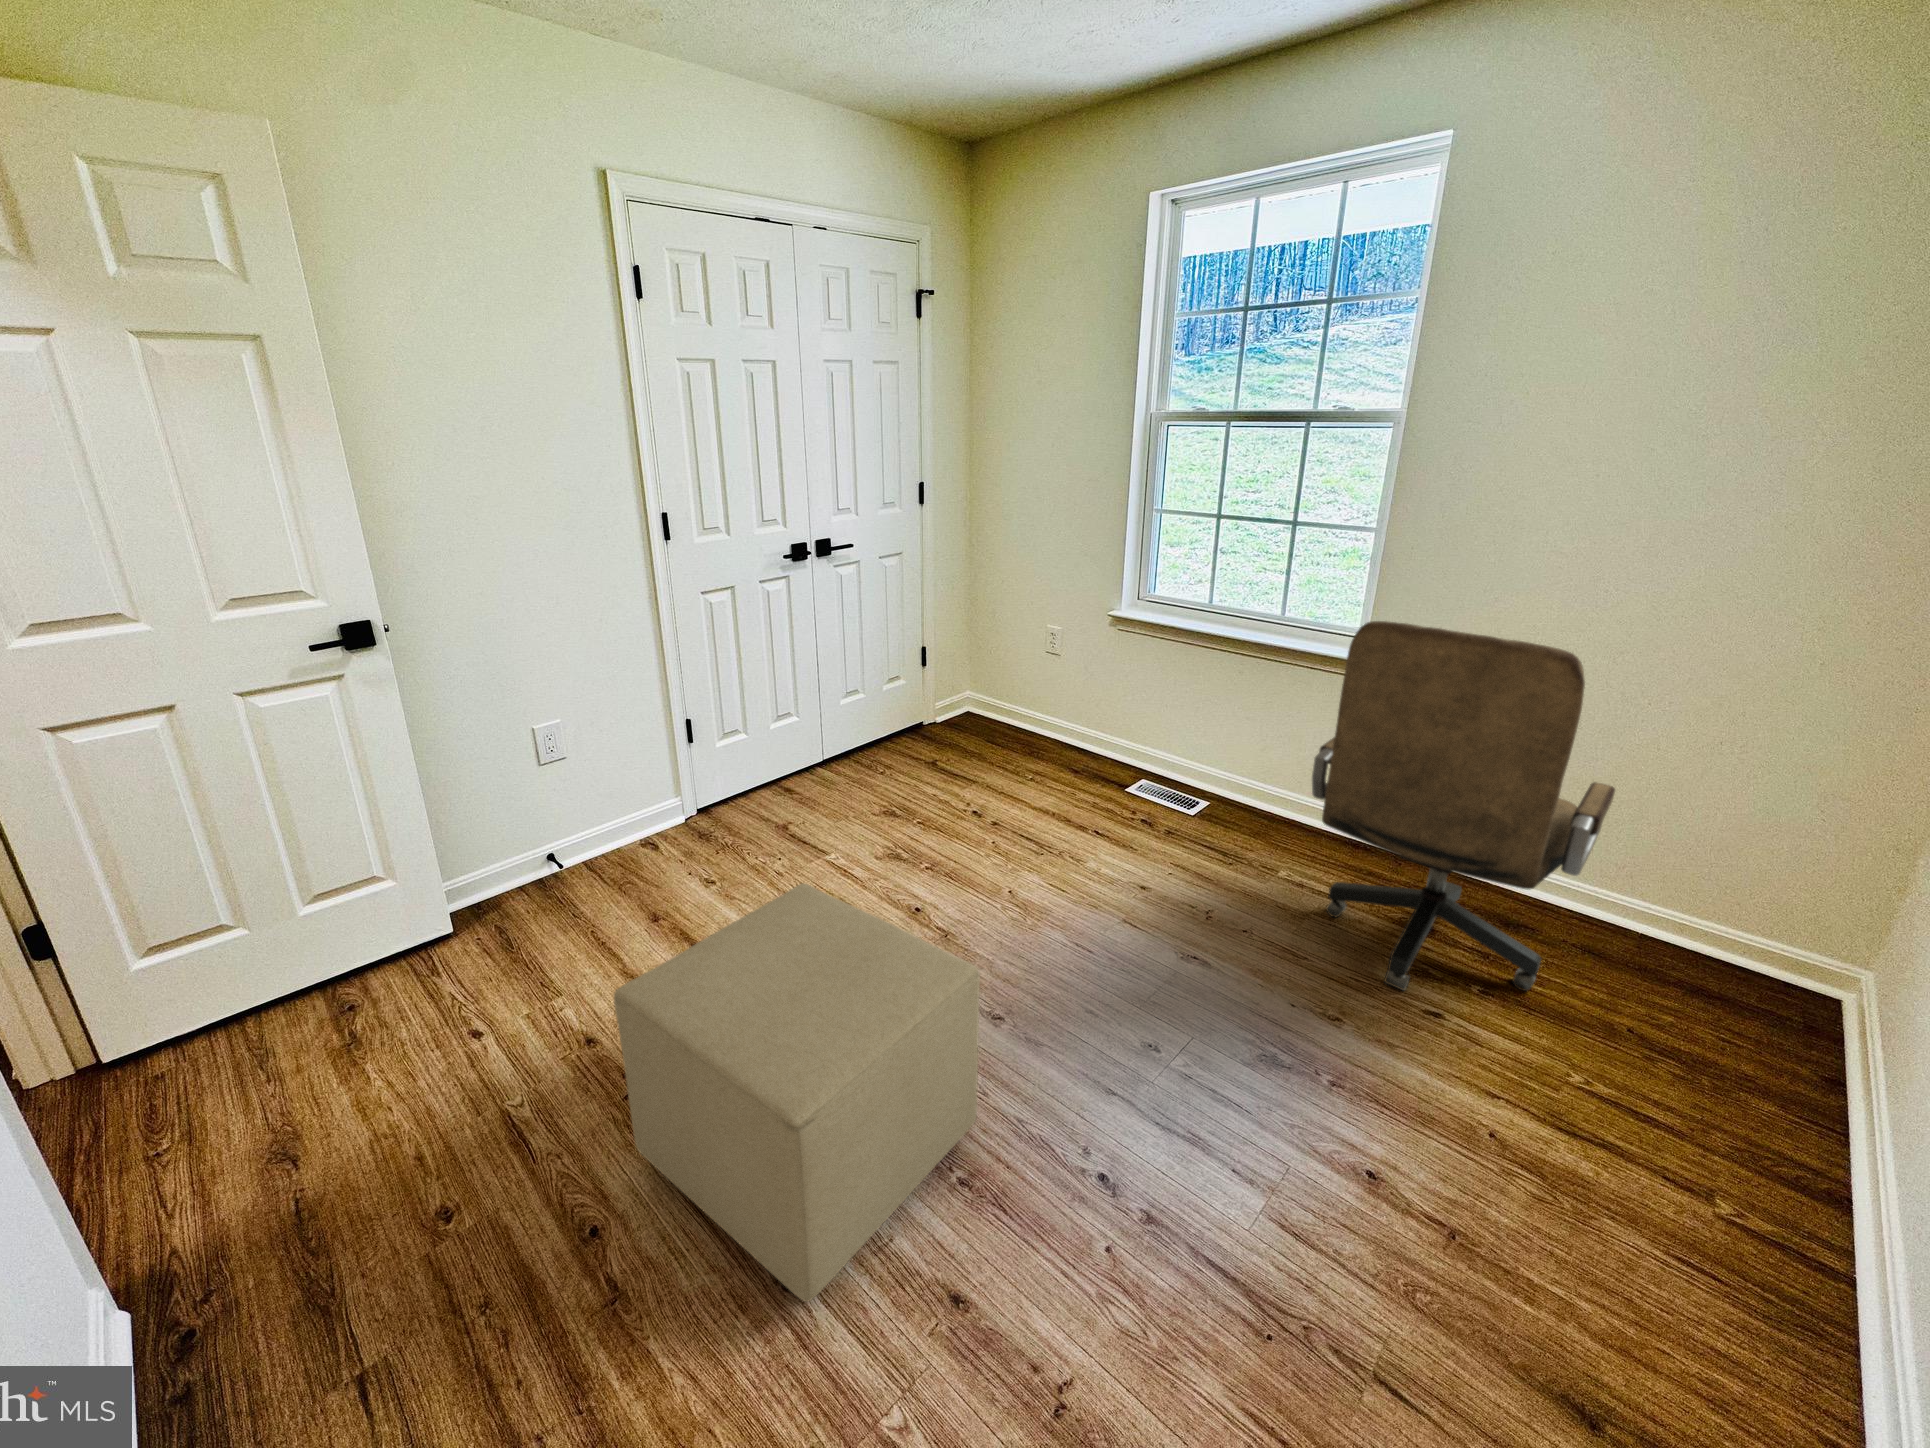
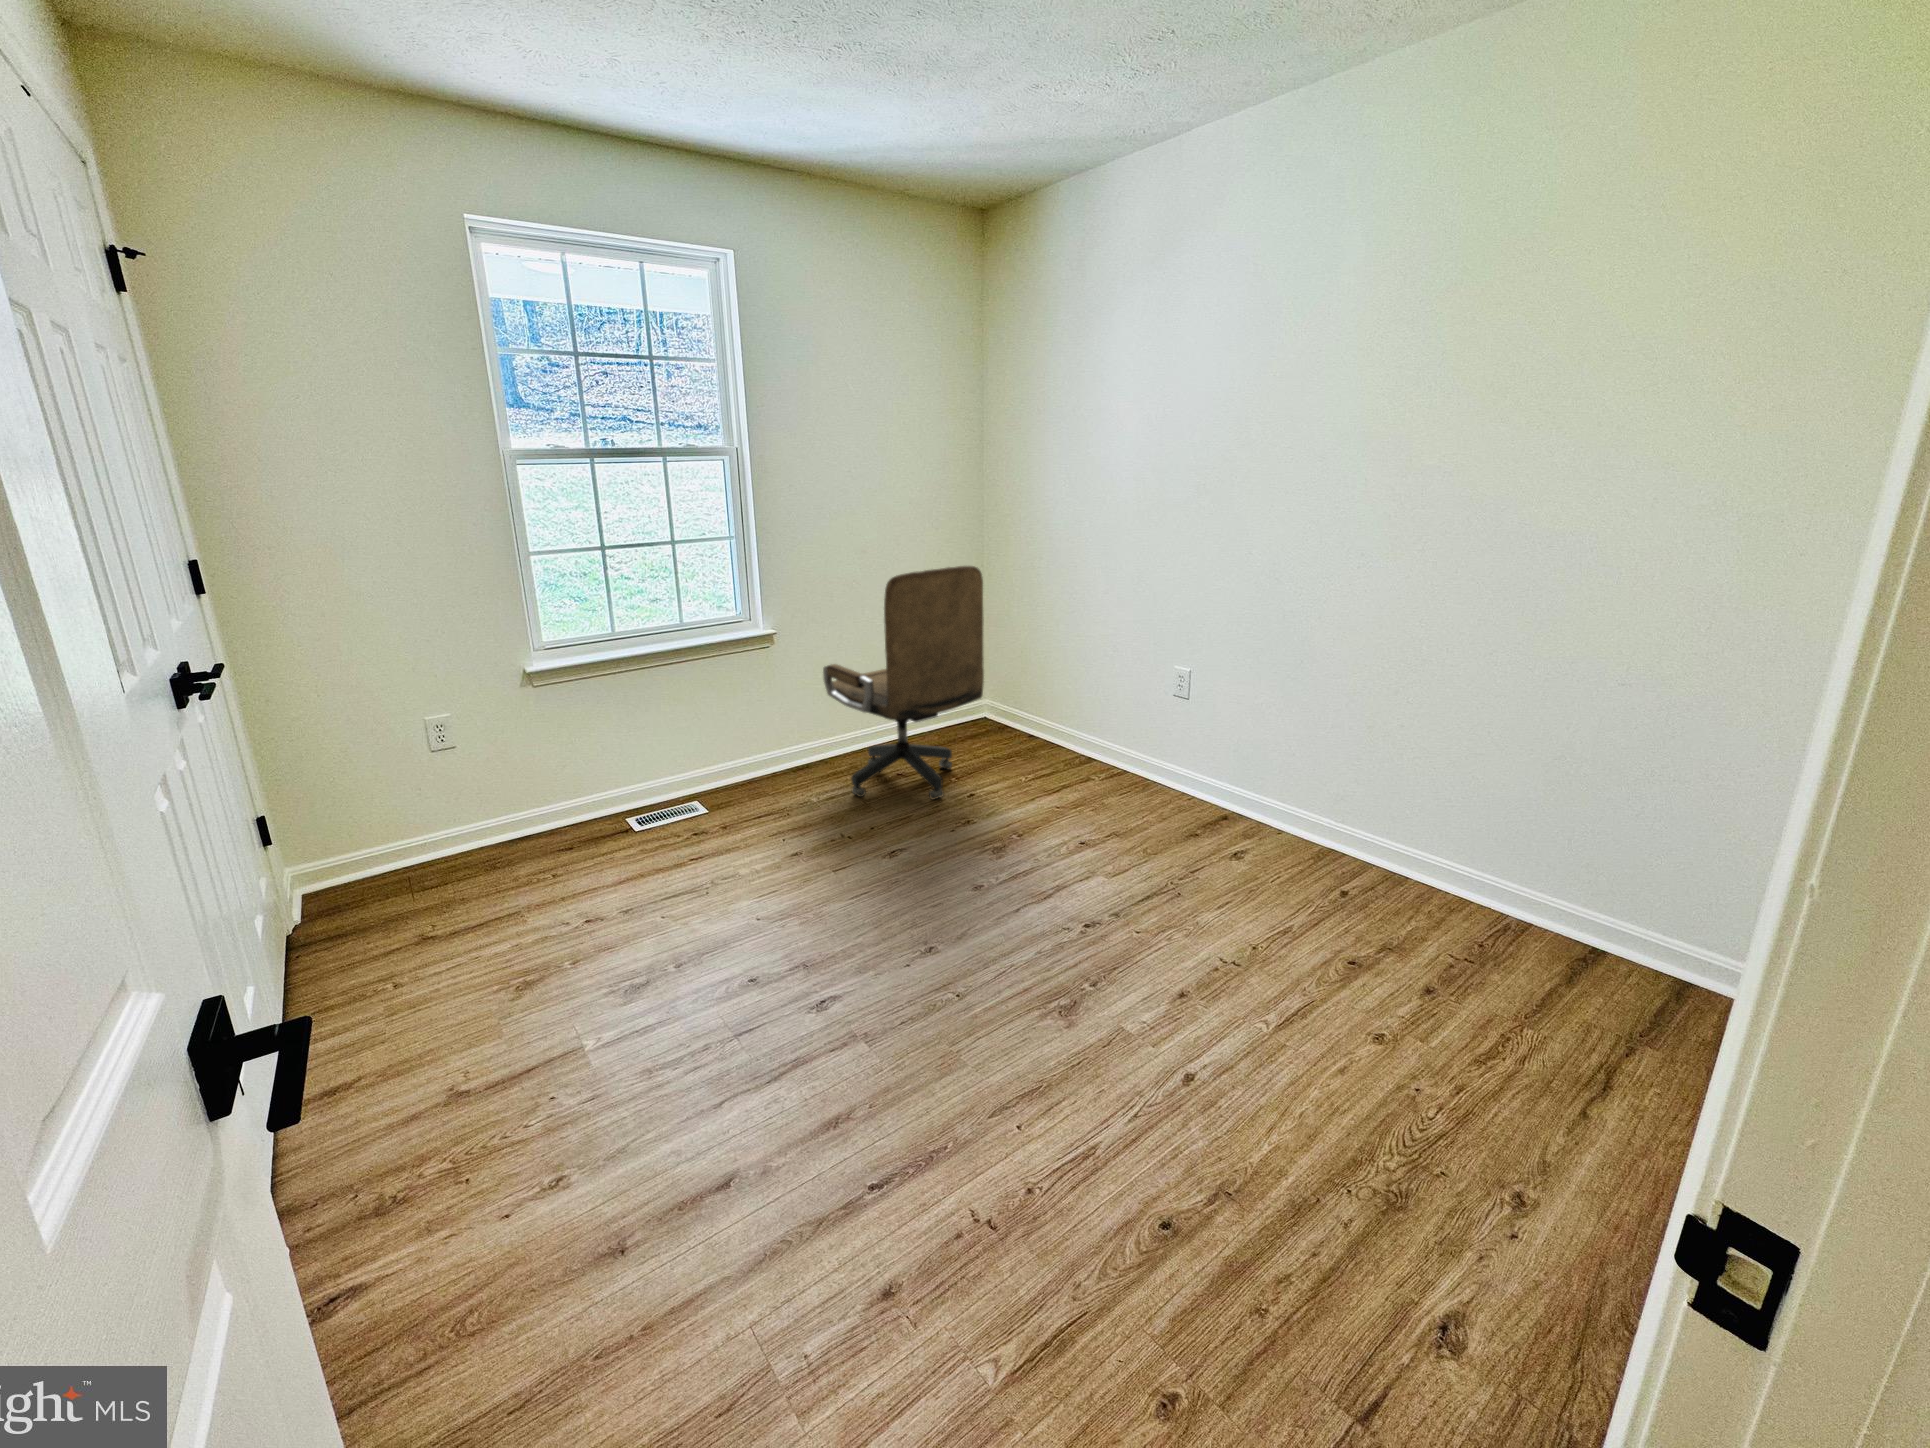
ottoman: present [614,883,980,1302] -> none [917,838,1230,1176]

